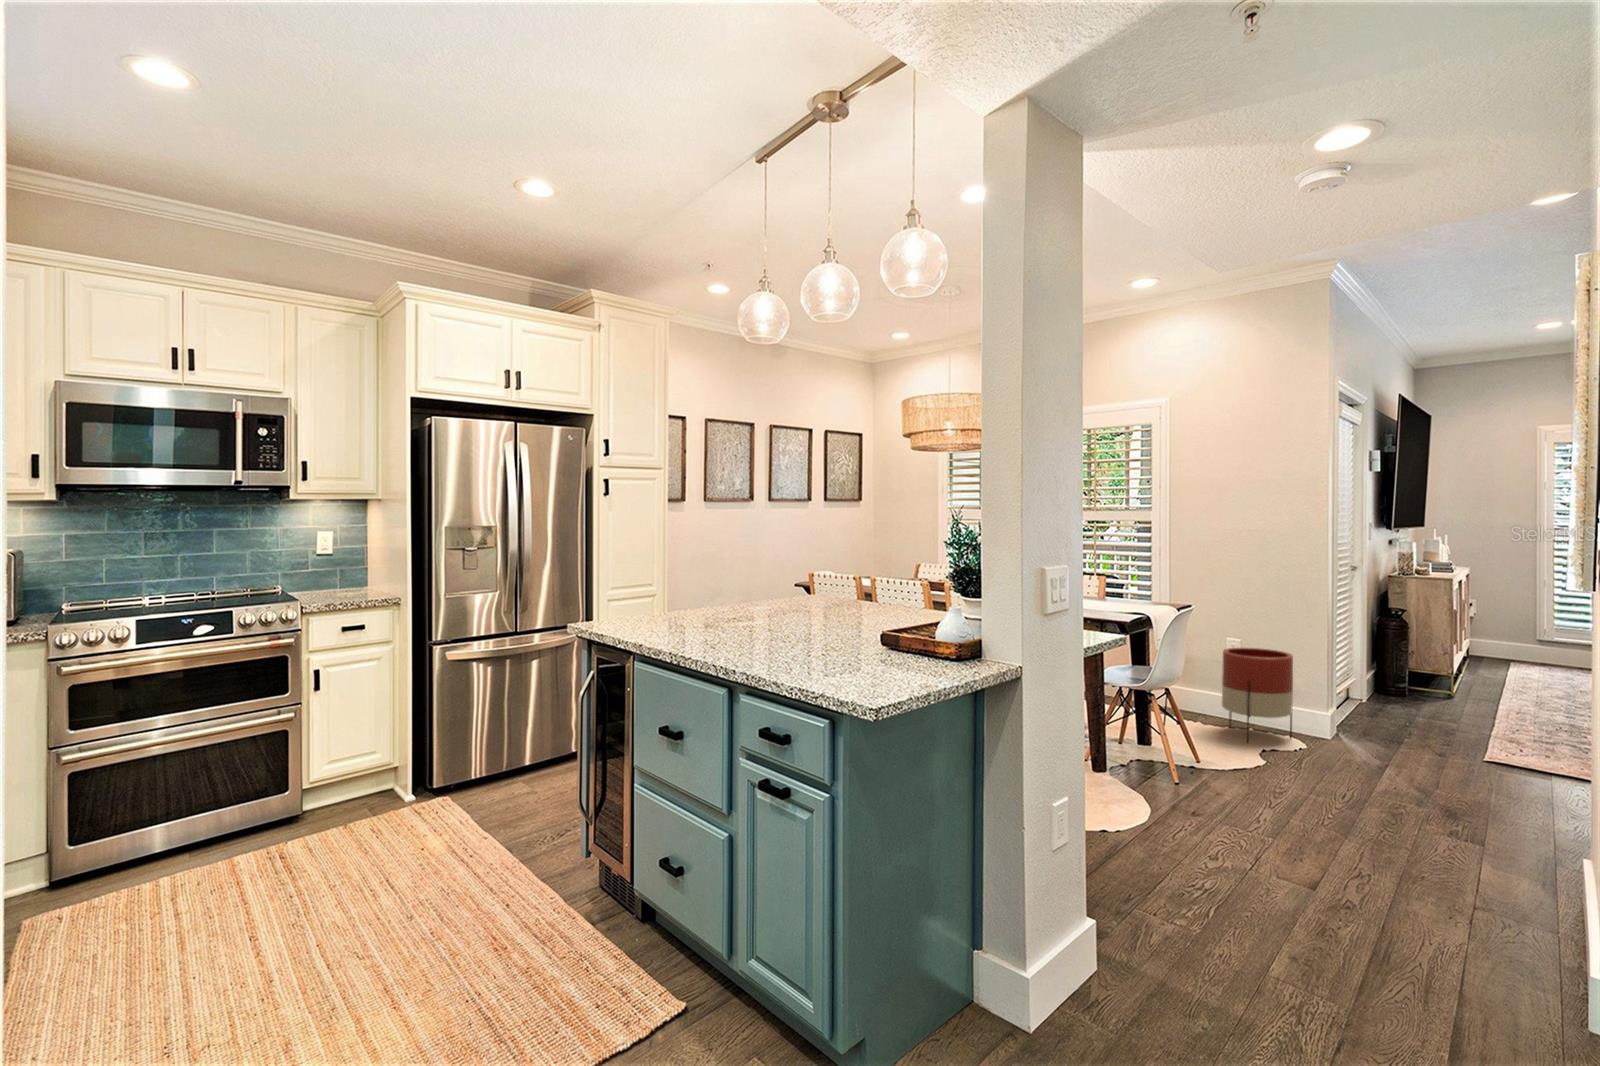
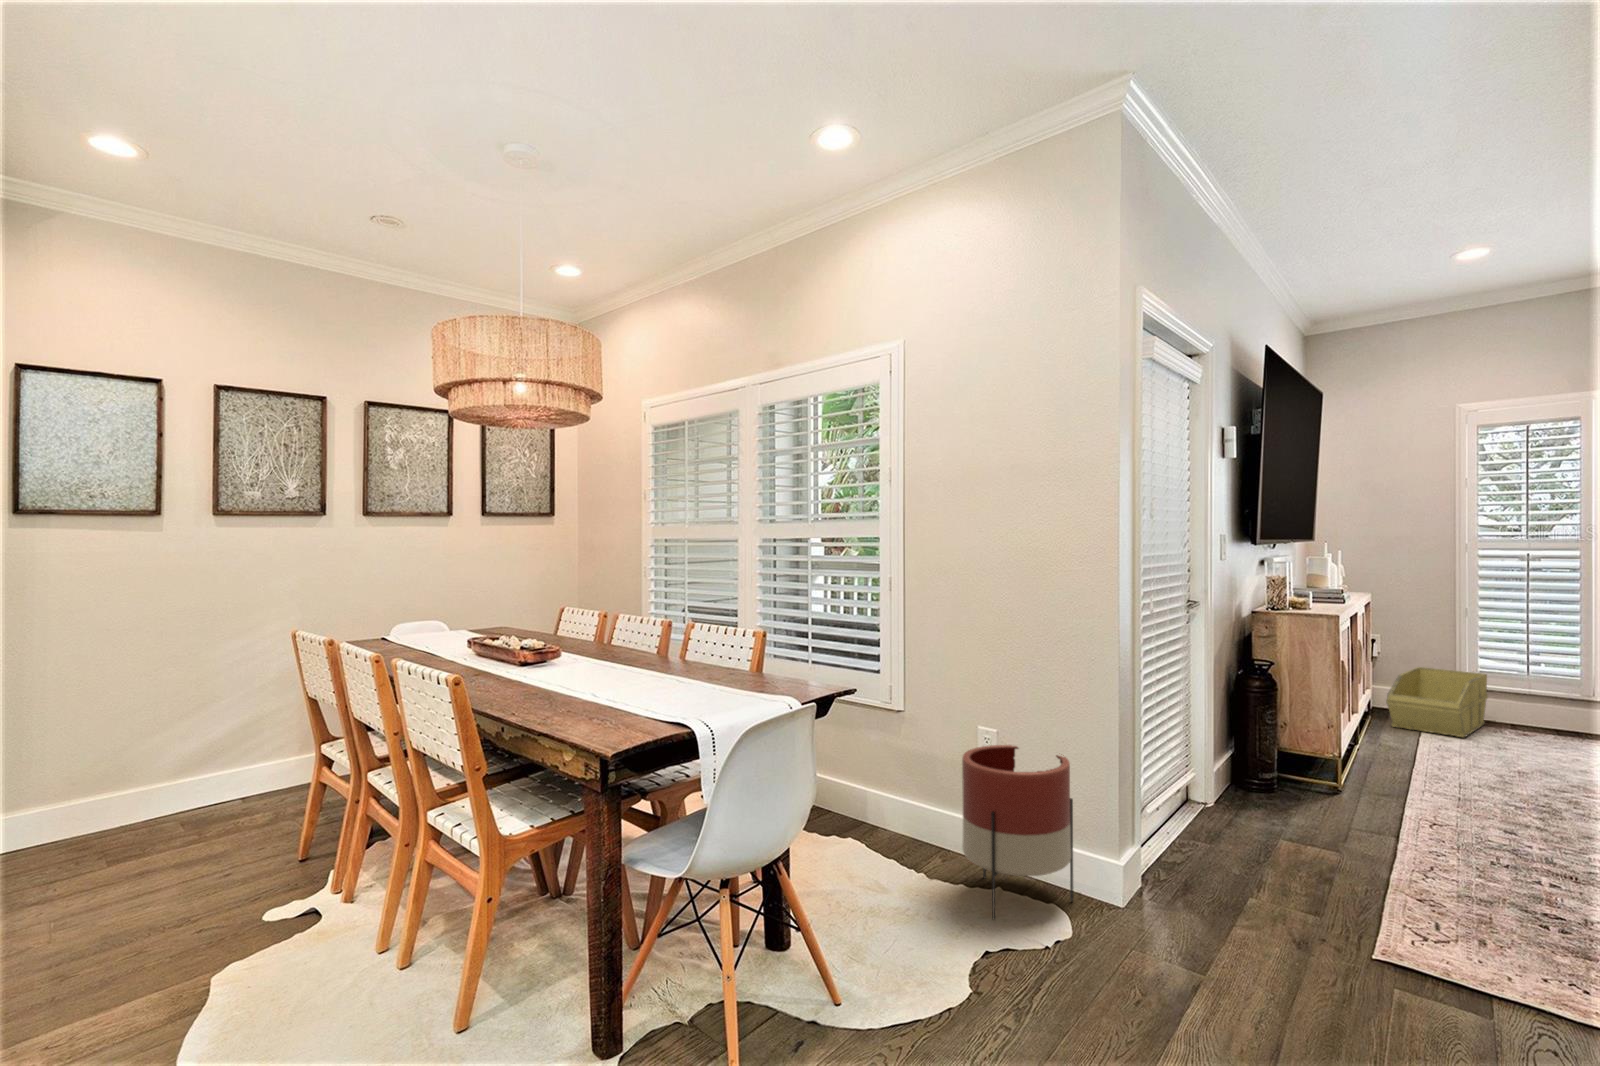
storage bin: none [1483,624,1562,672] -> present [1386,667,1488,737]

